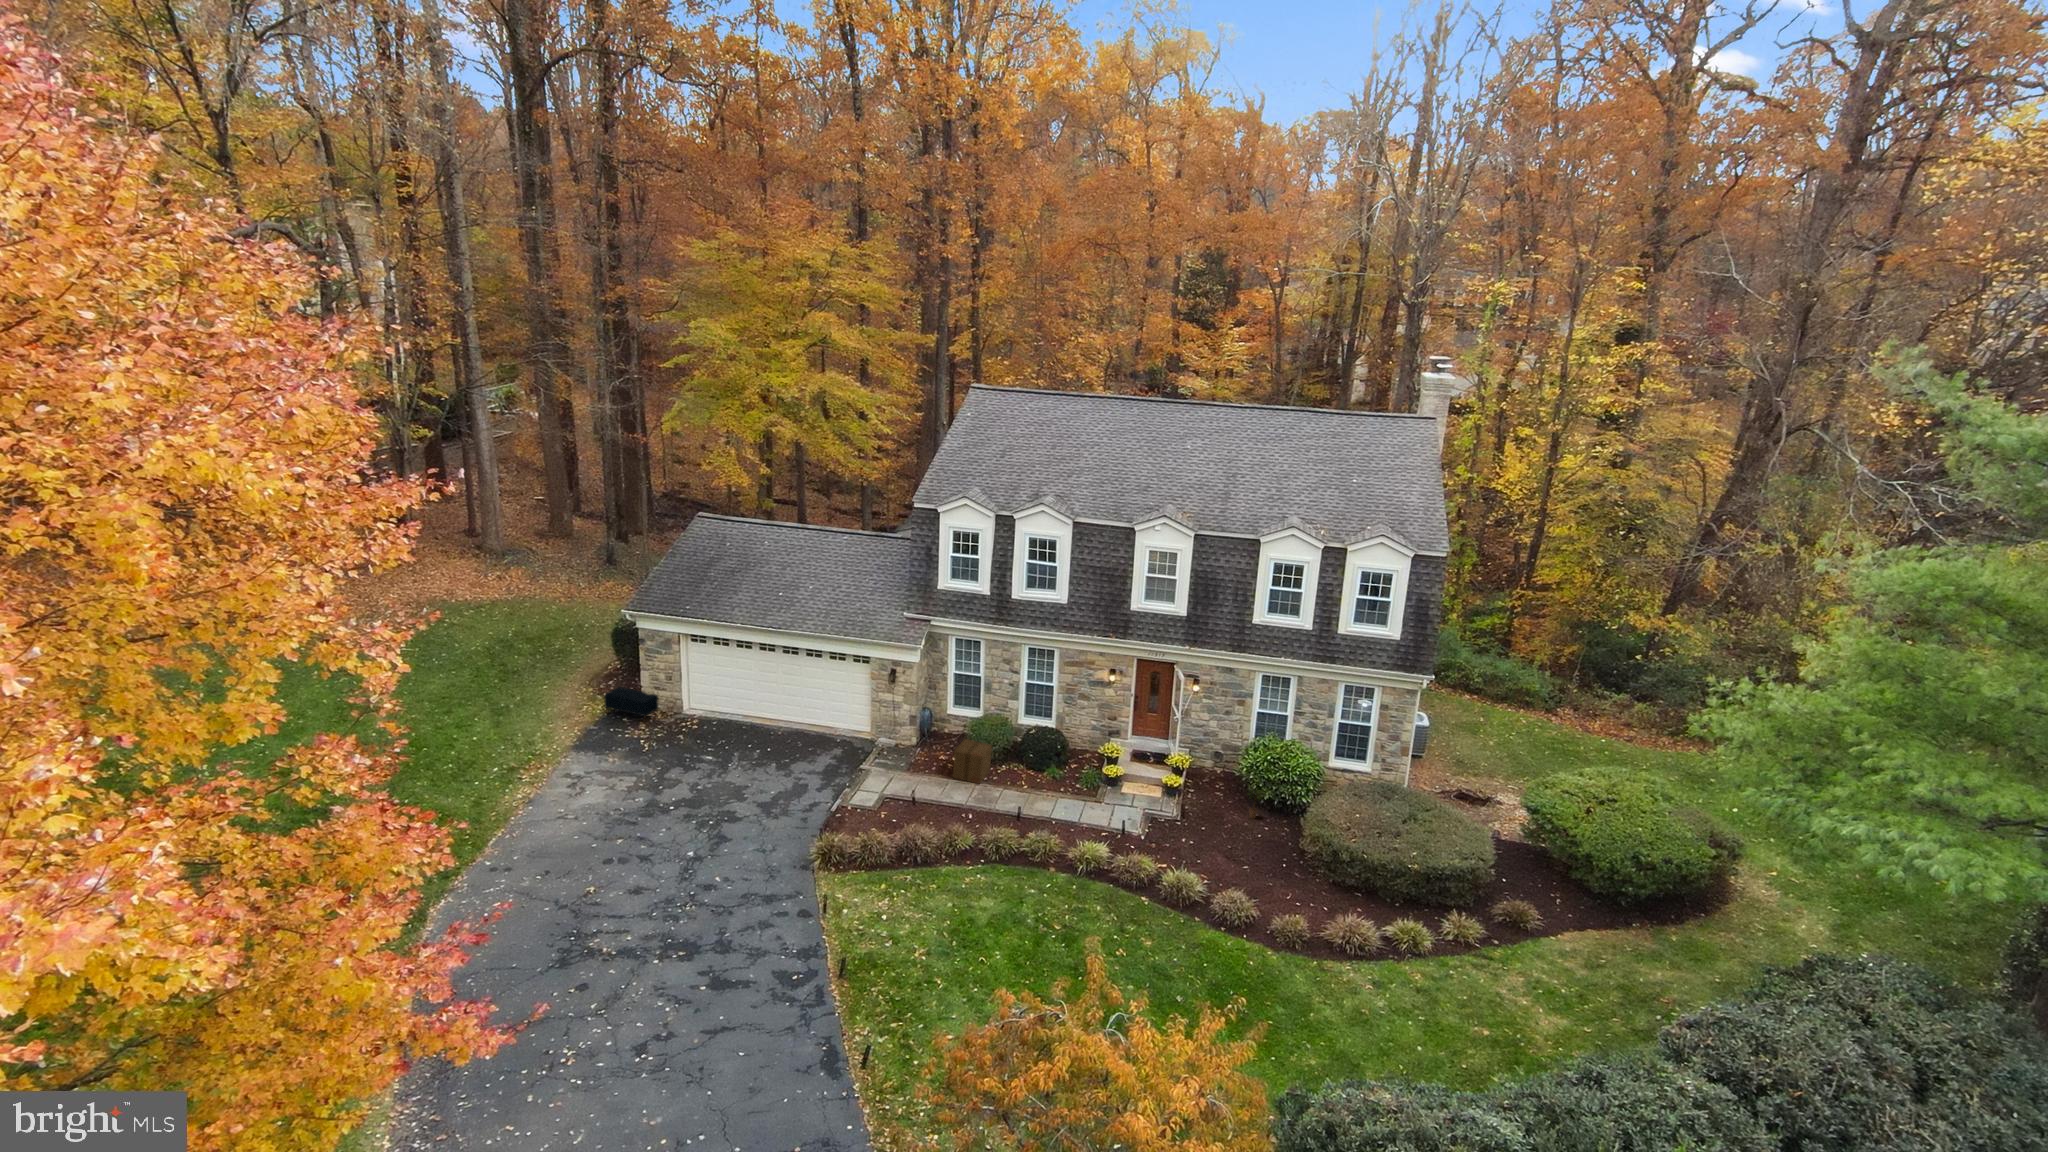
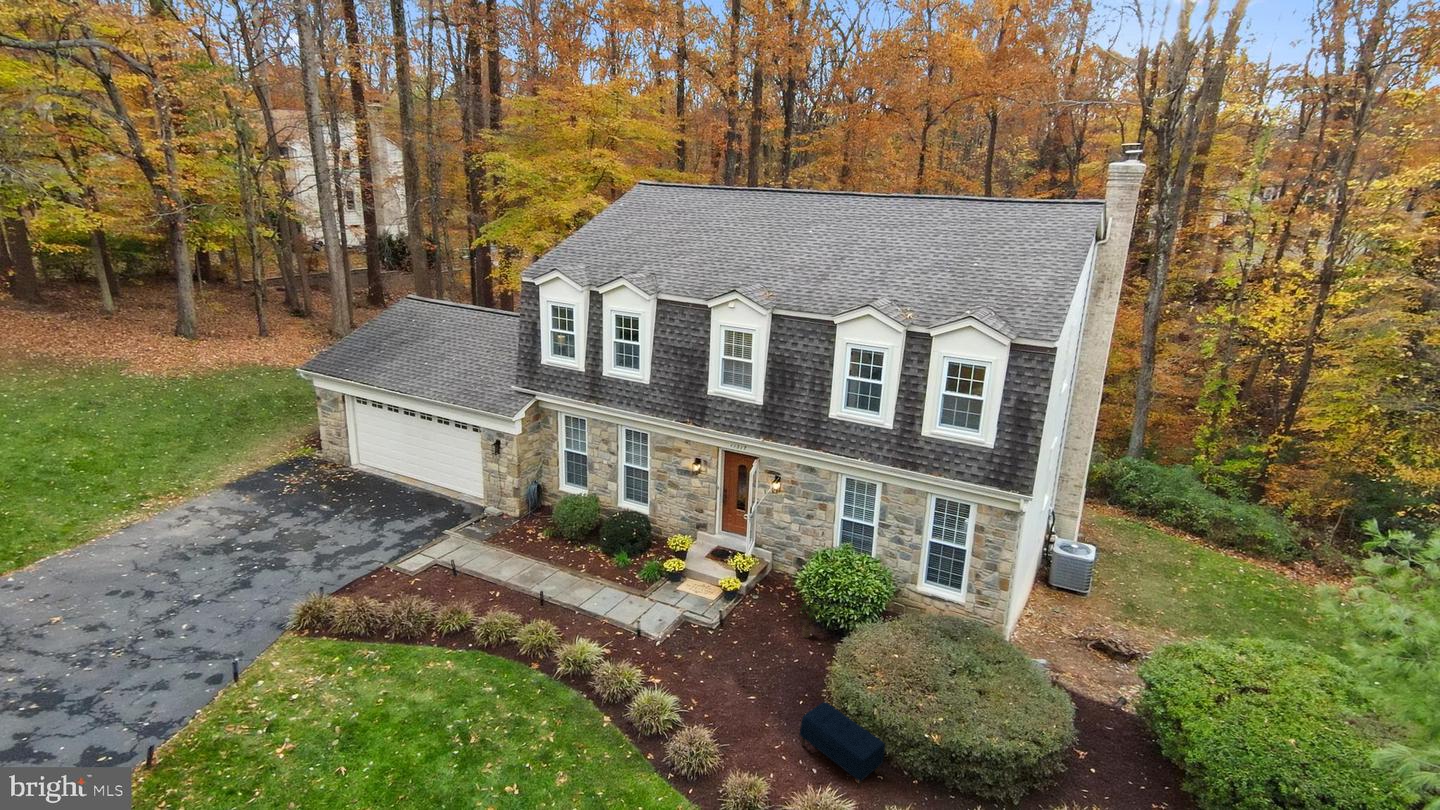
bench: present [604,687,659,721] -> present [800,702,885,789]
cardboard box: present [952,739,992,784] -> none [529,513,572,560]

